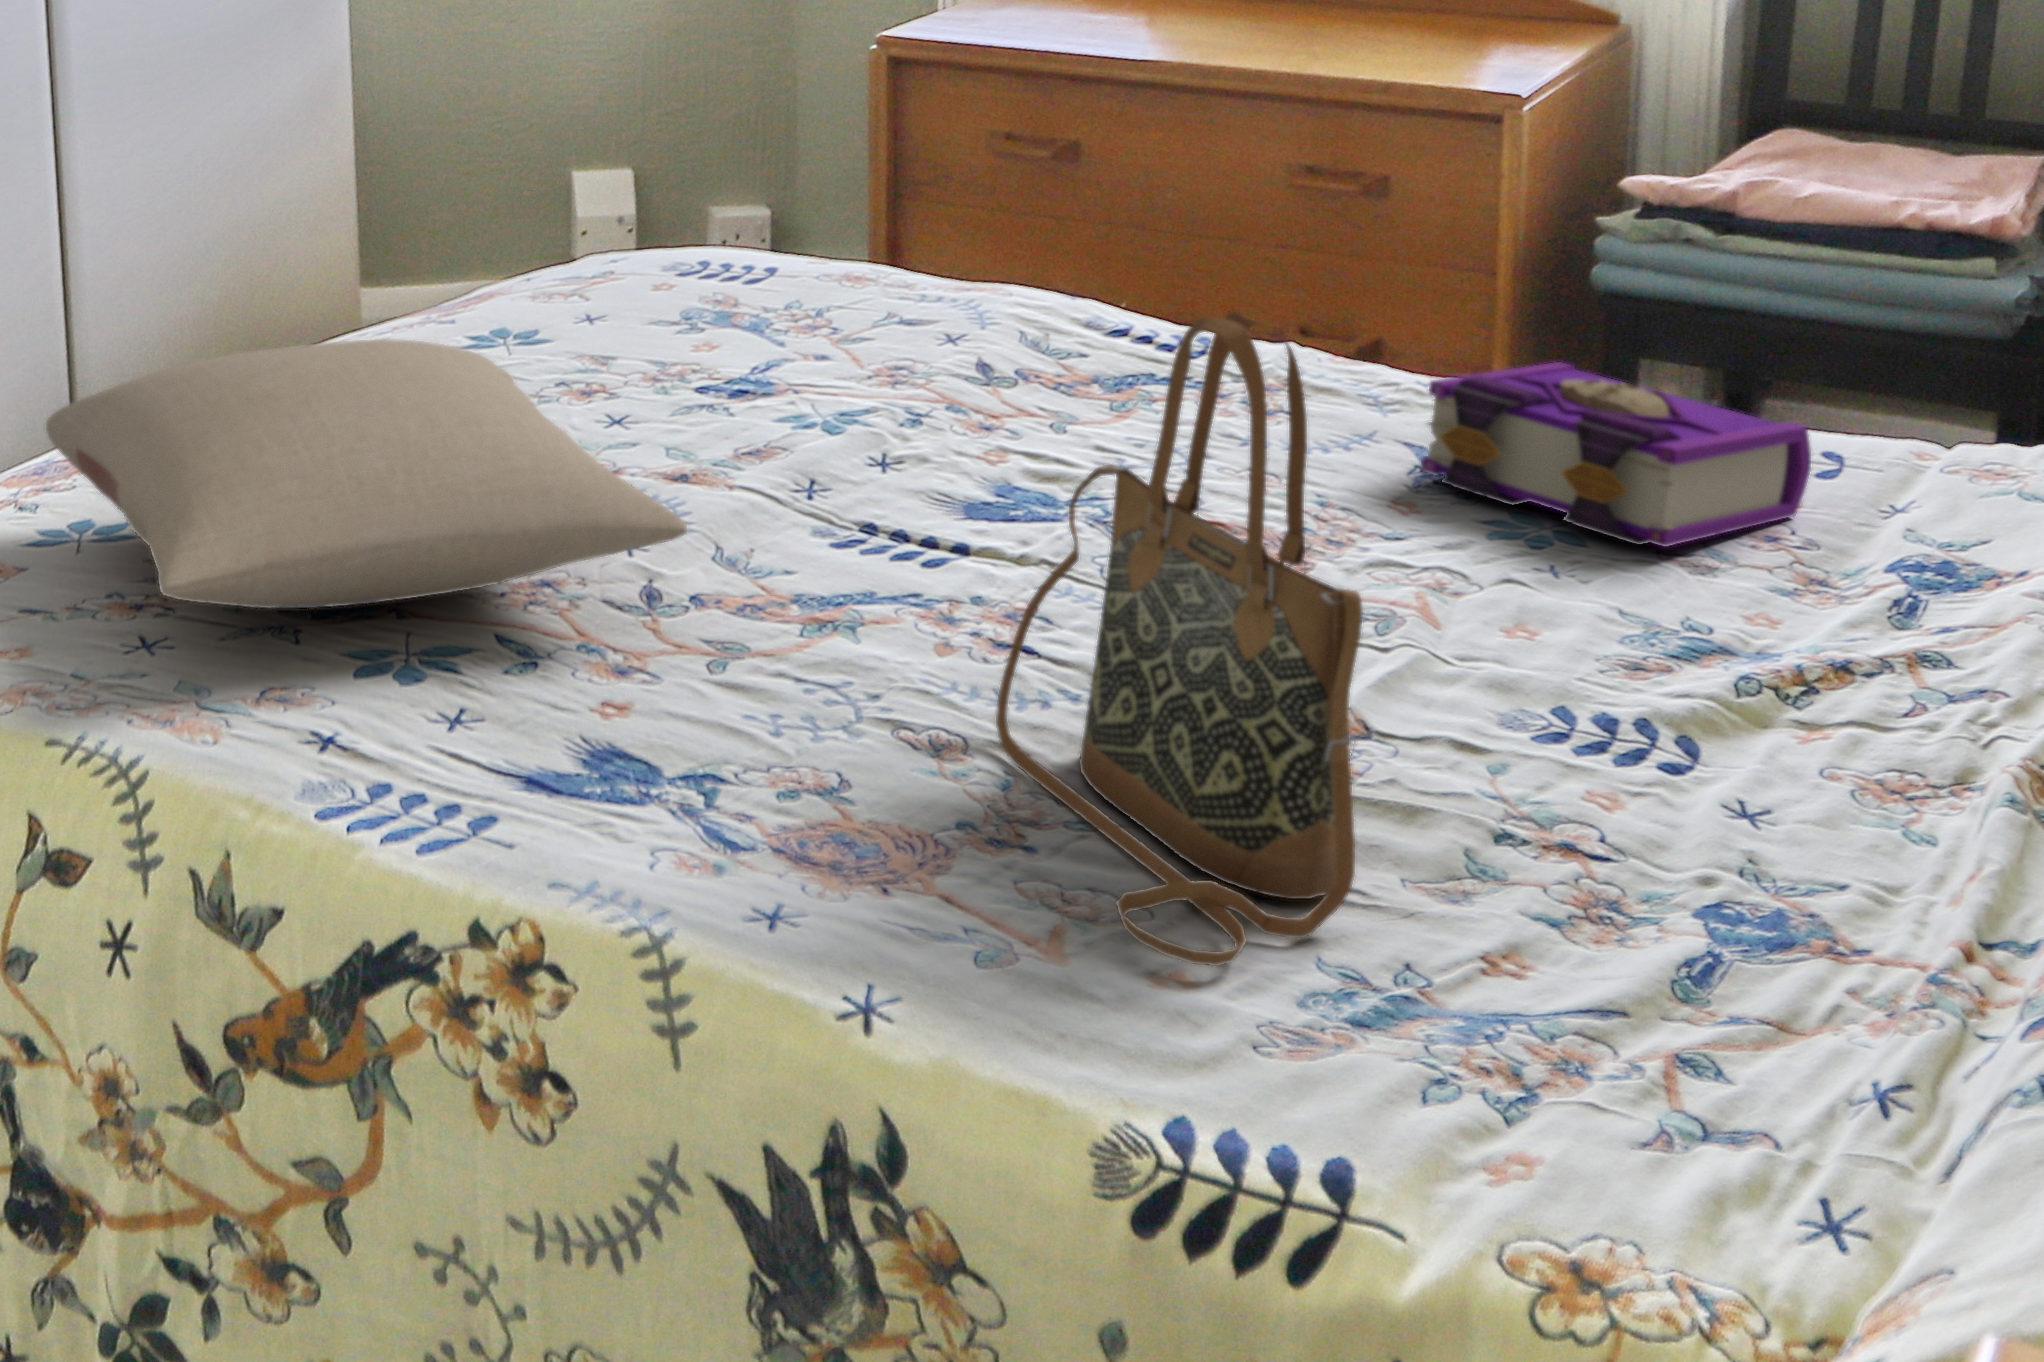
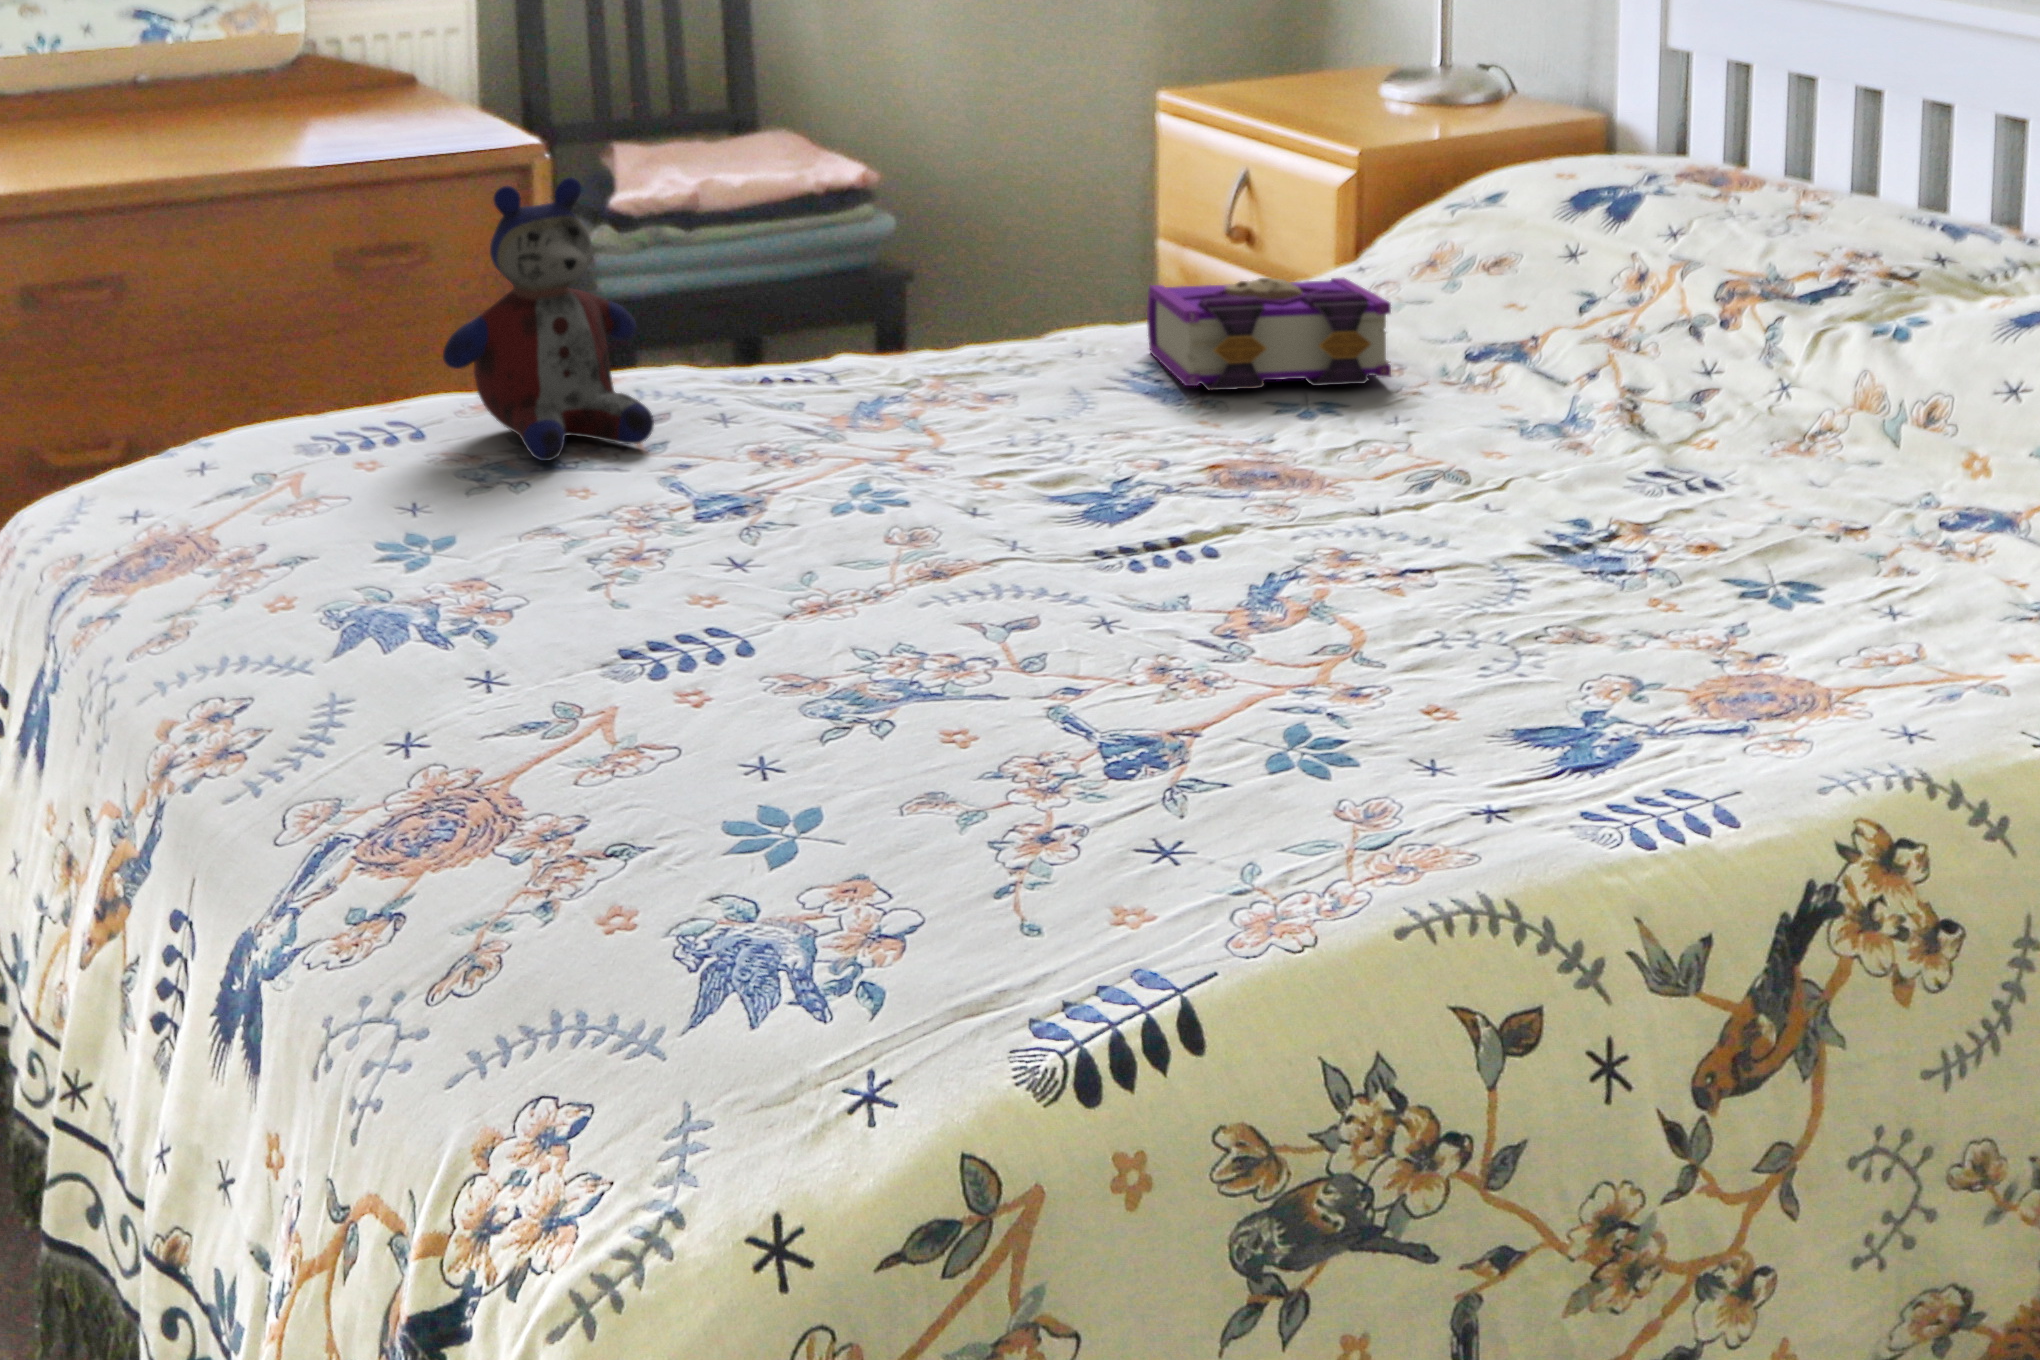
stuffed bear: none [746,69,948,339] -> present [443,178,654,461]
handbag: present [996,312,1363,966] -> none [1532,199,1989,655]
pillow: present [46,339,687,608] -> none [668,488,1290,781]

